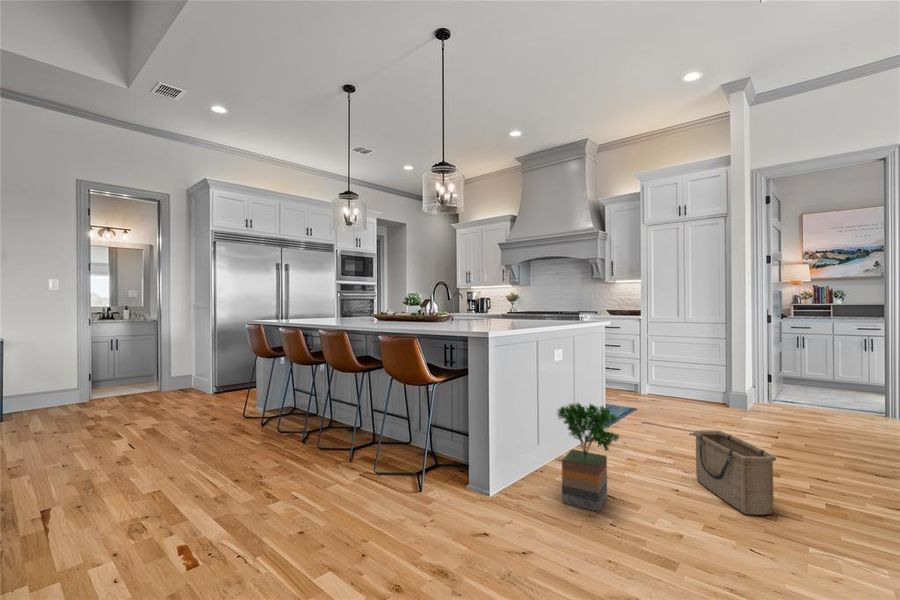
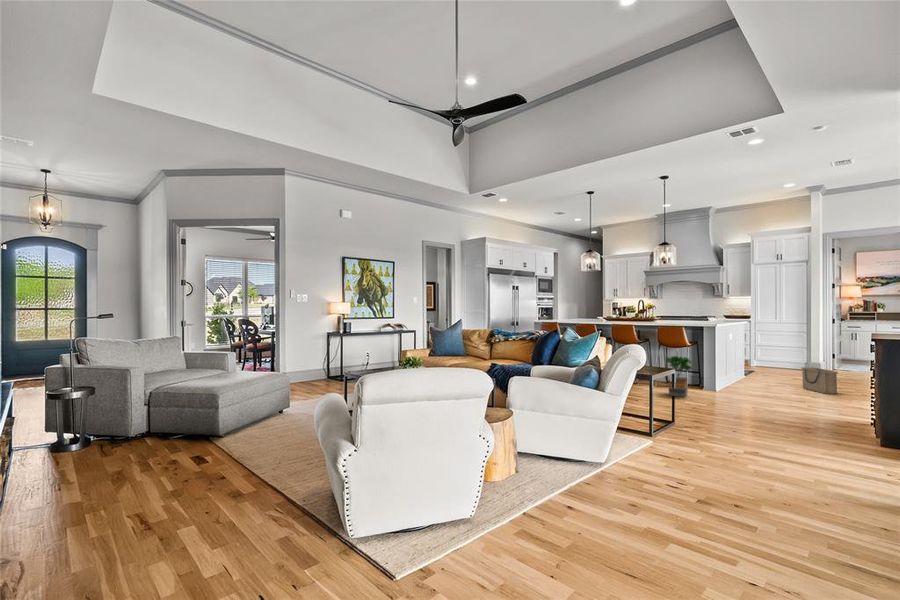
potted tree: present [558,403,619,512] -> present [666,356,693,397]

